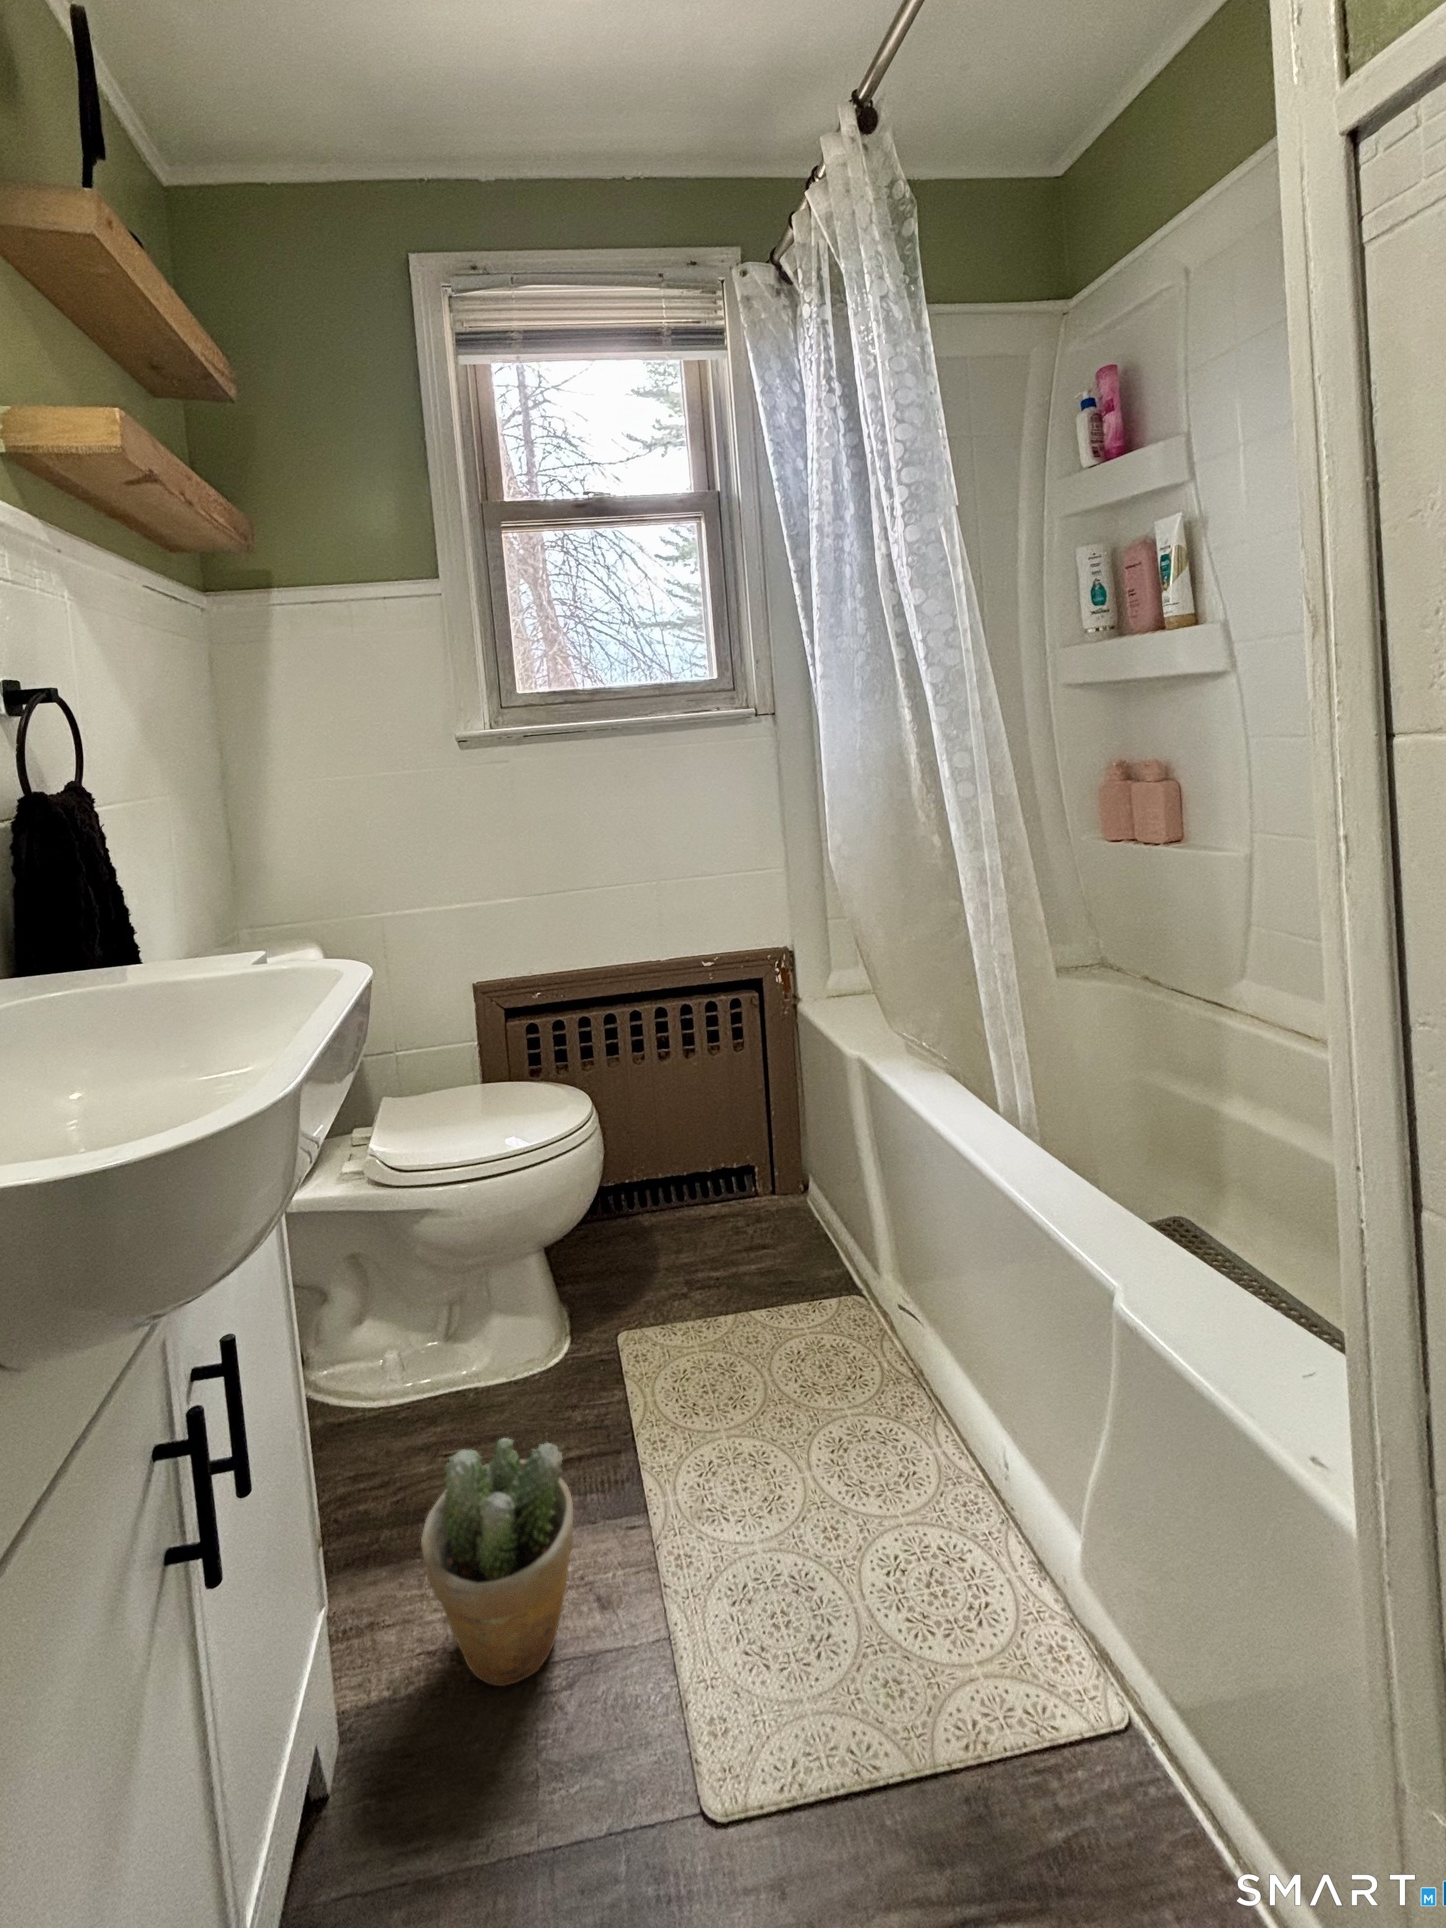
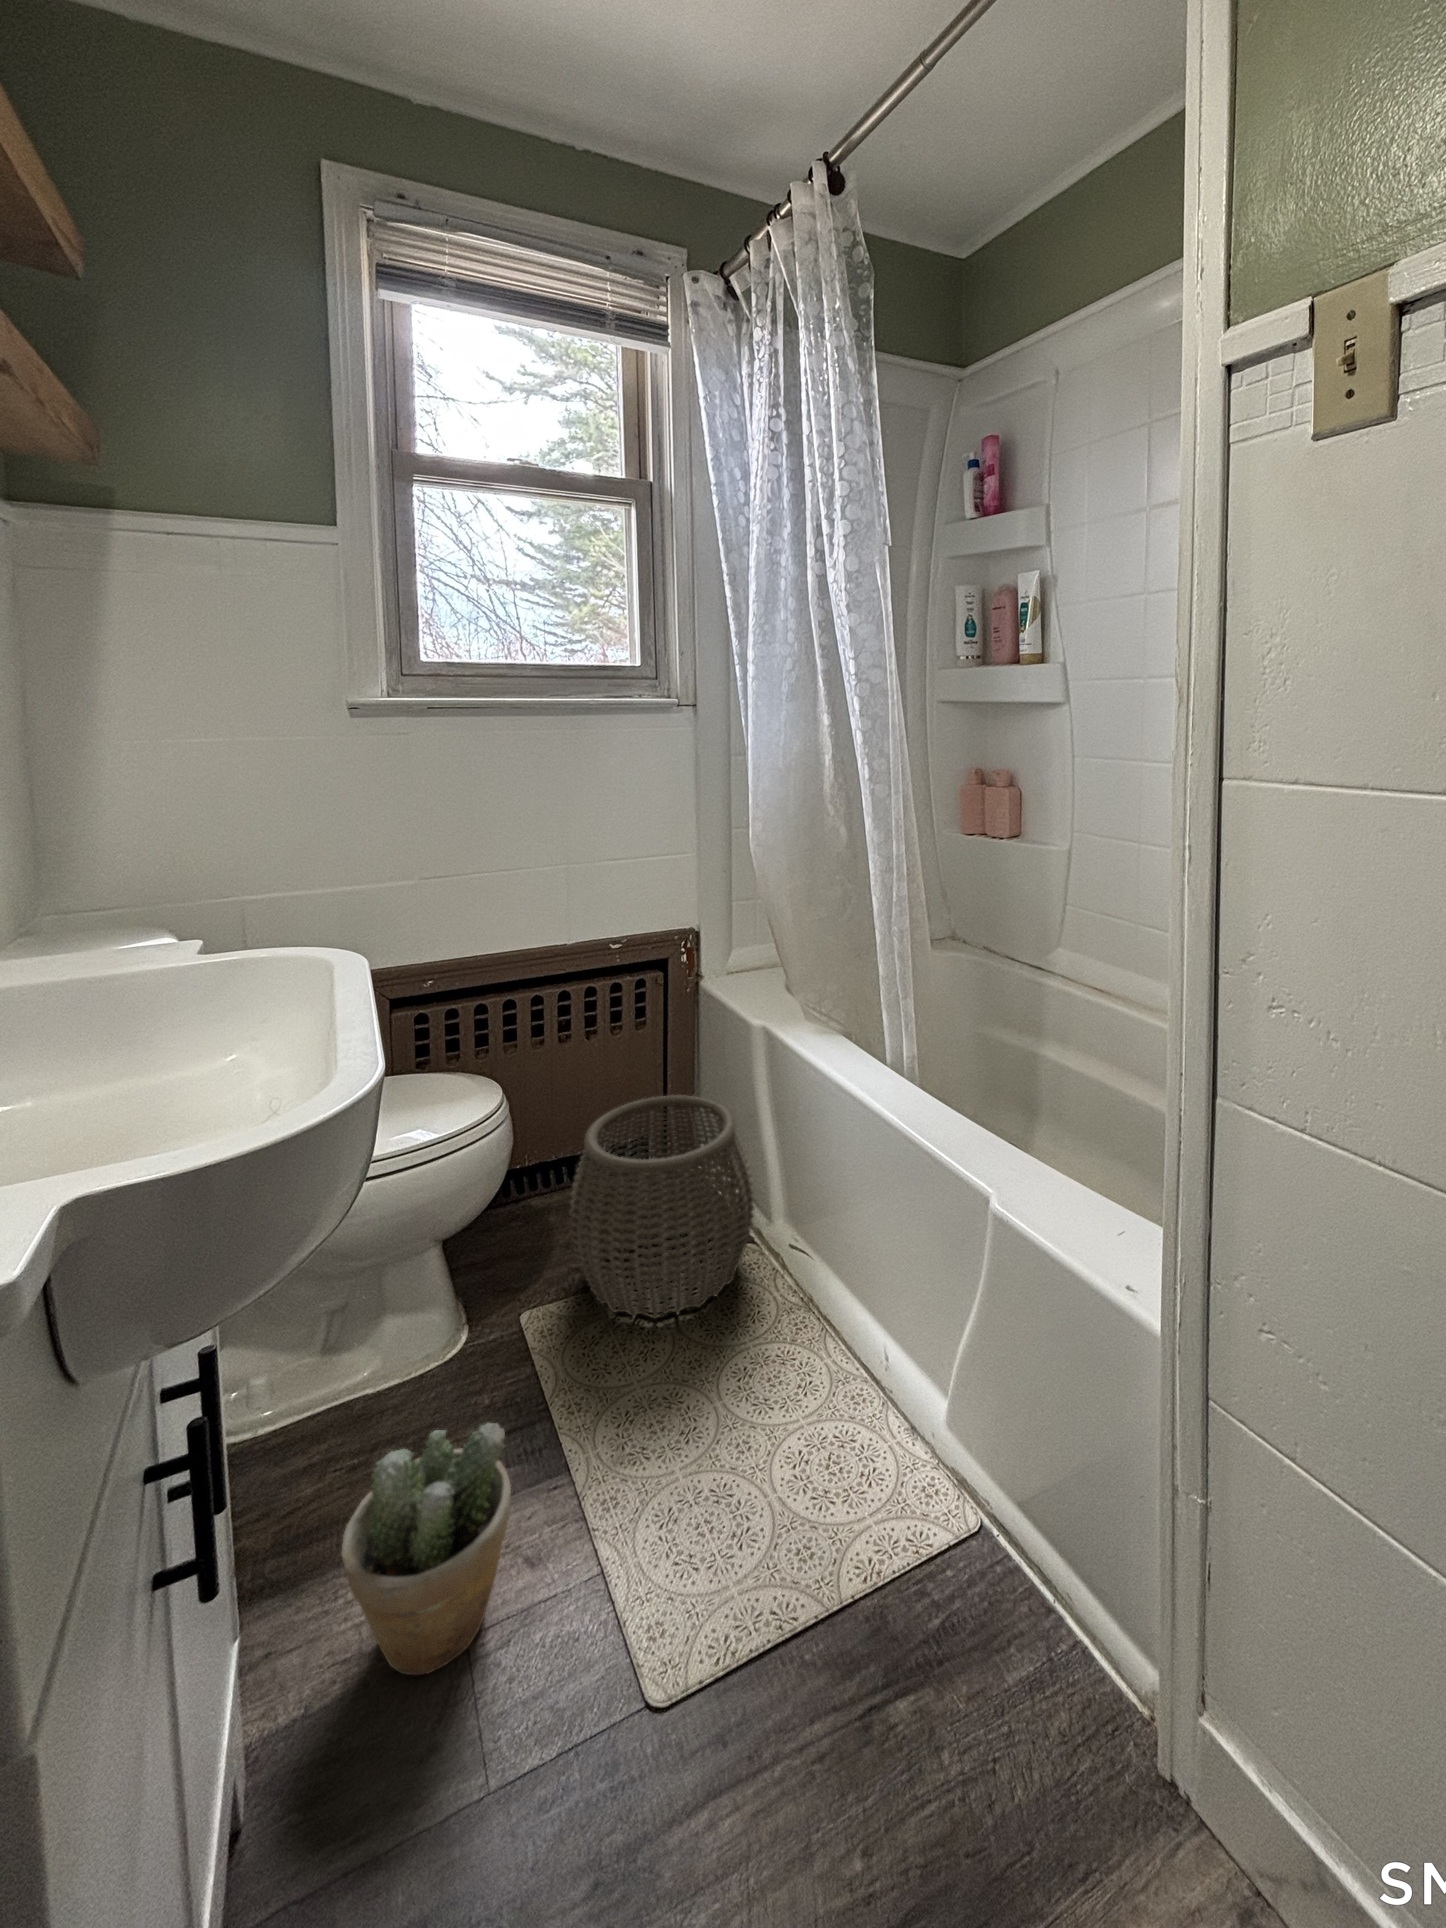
woven basket: none [660,1125,854,1365] -> present [570,1096,755,1318]

